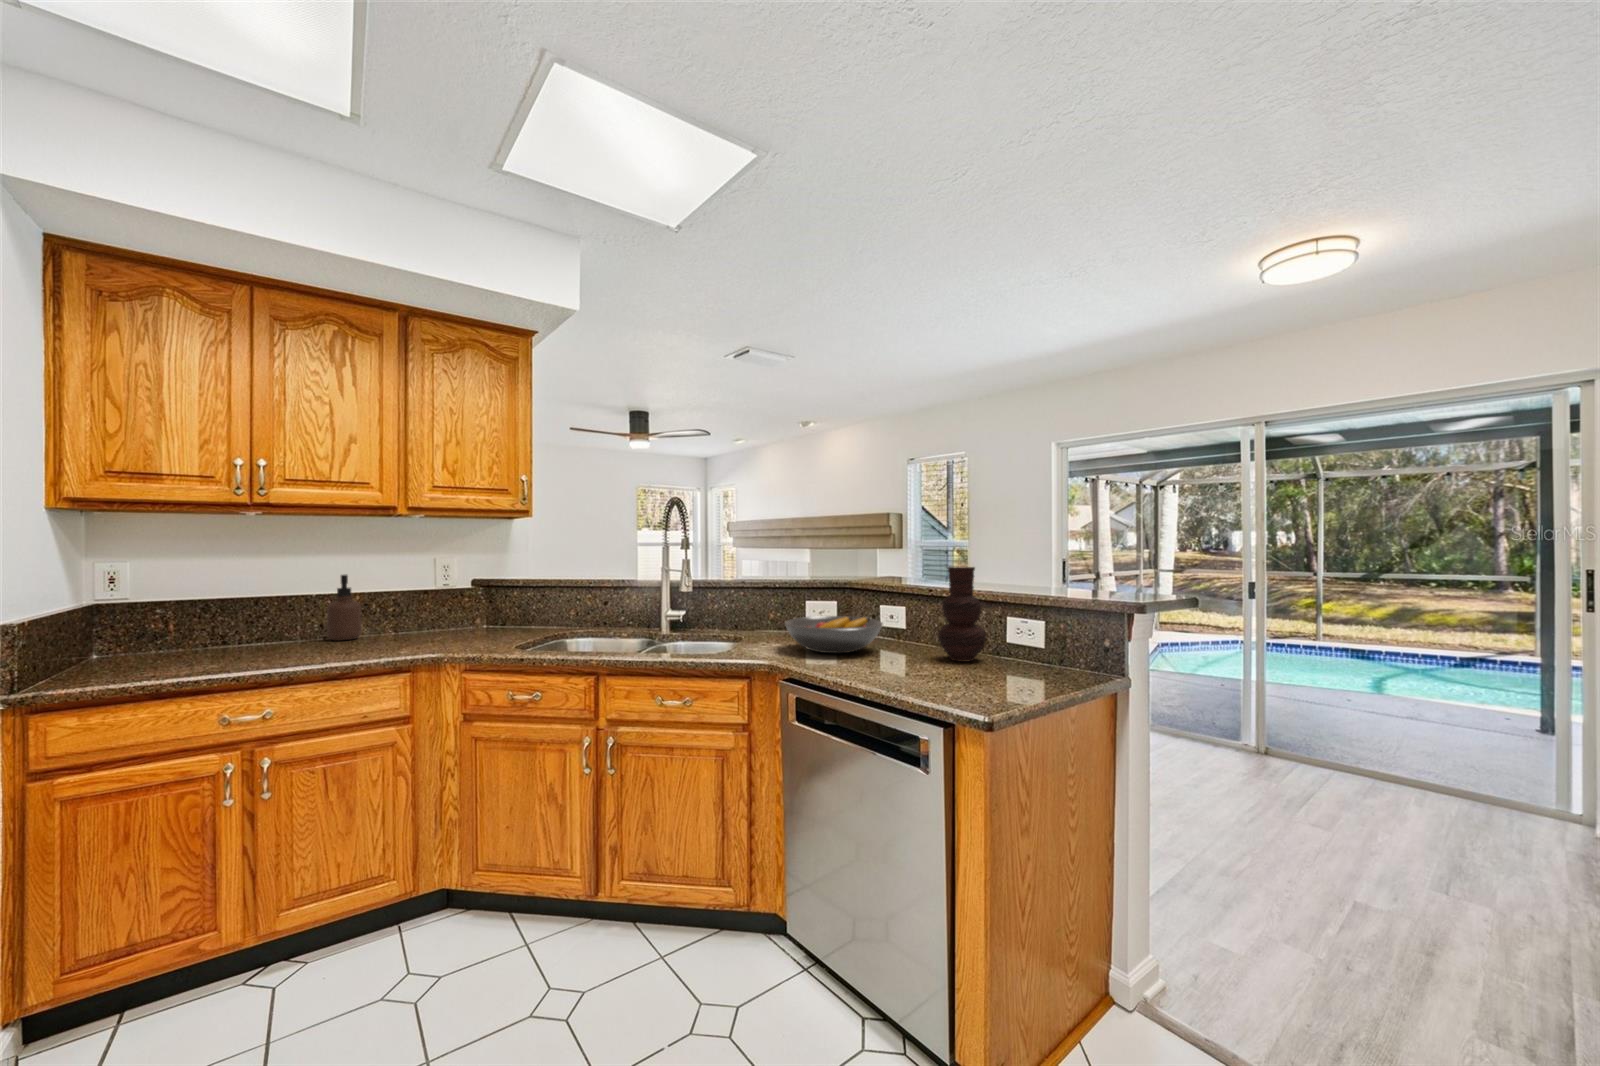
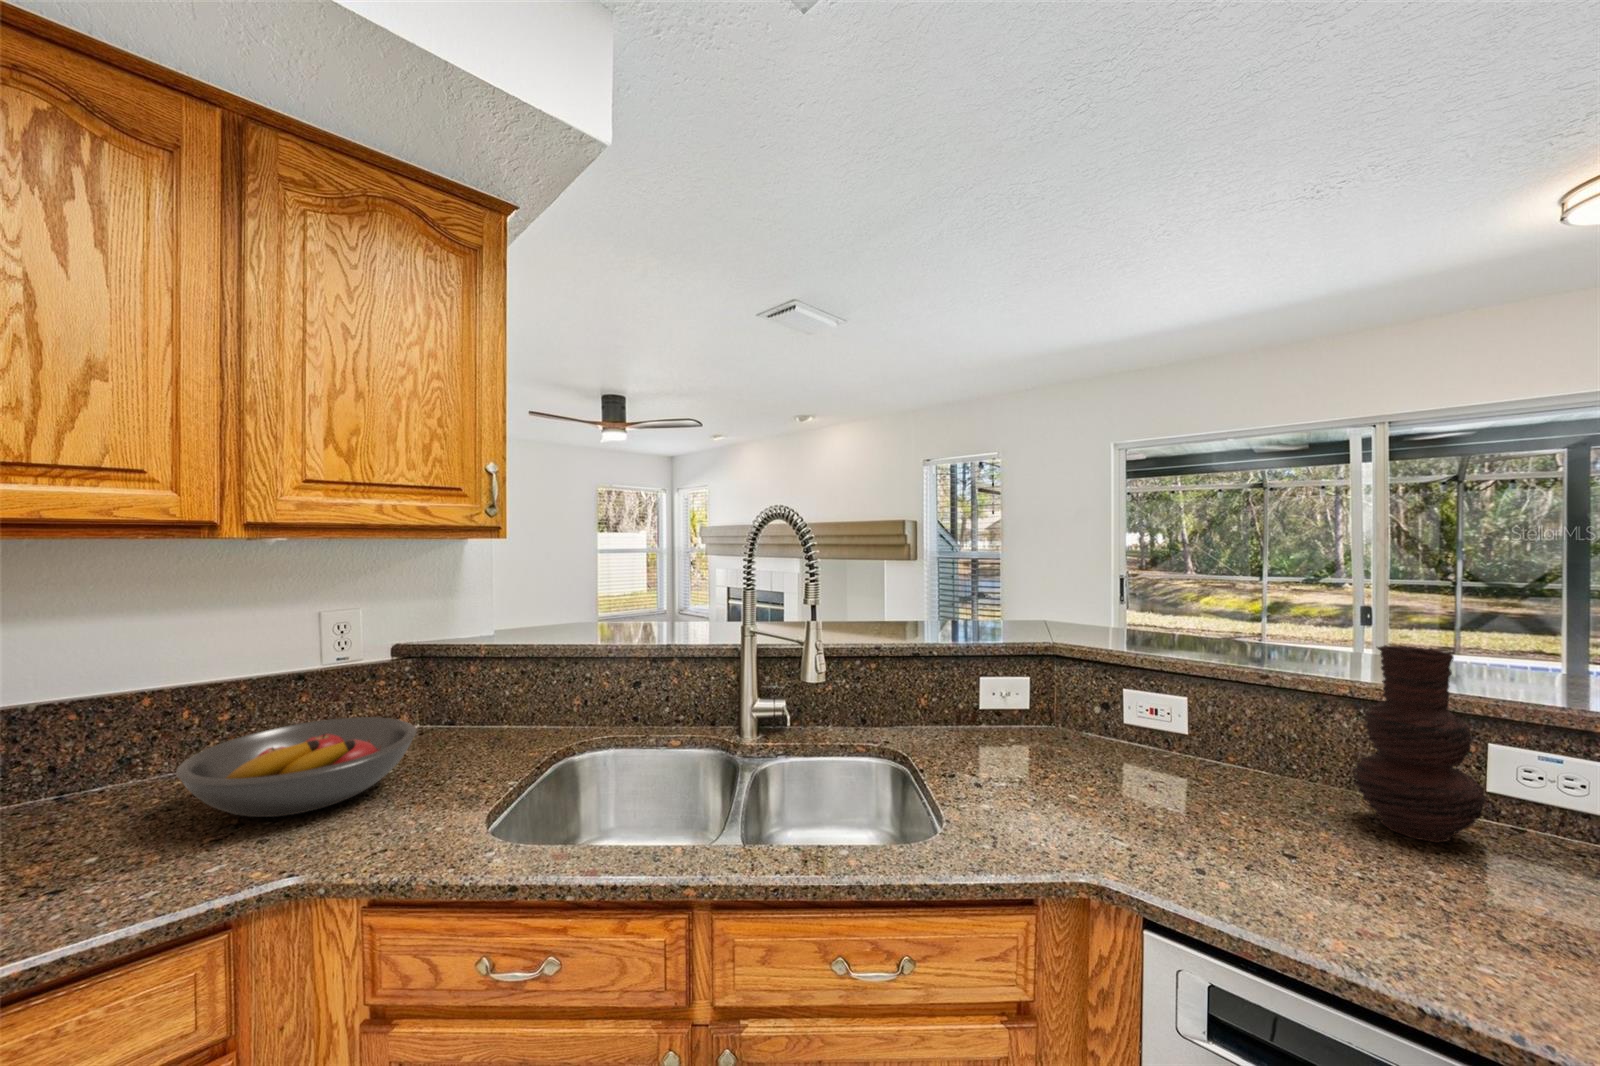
soap dispenser: present [327,575,362,641] -> none [59,659,148,803]
fruit bowl: present [785,616,883,653] -> present [176,717,416,817]

